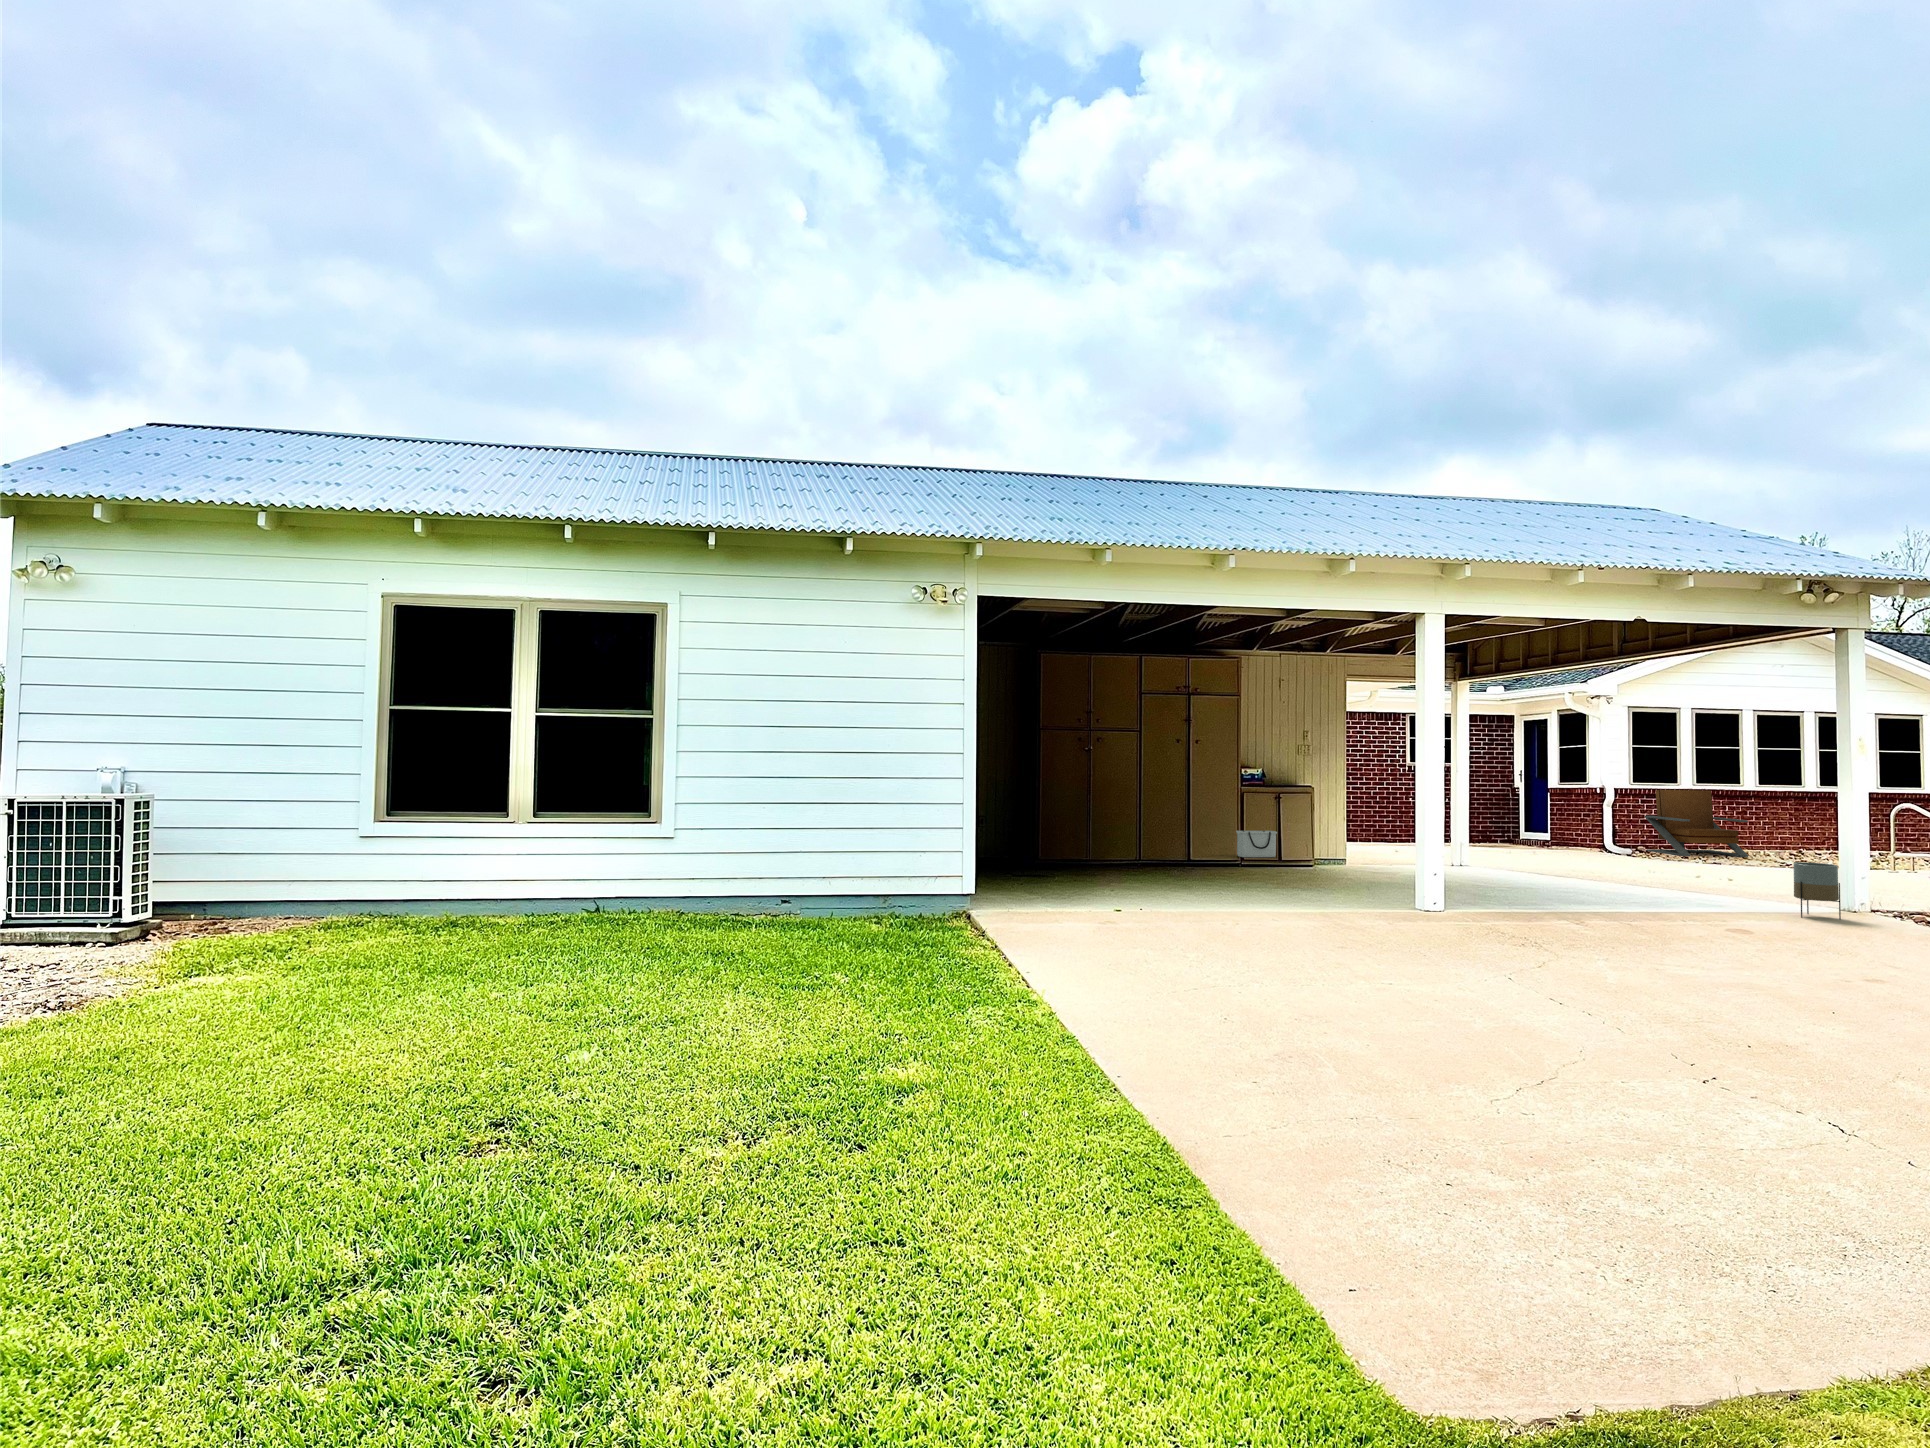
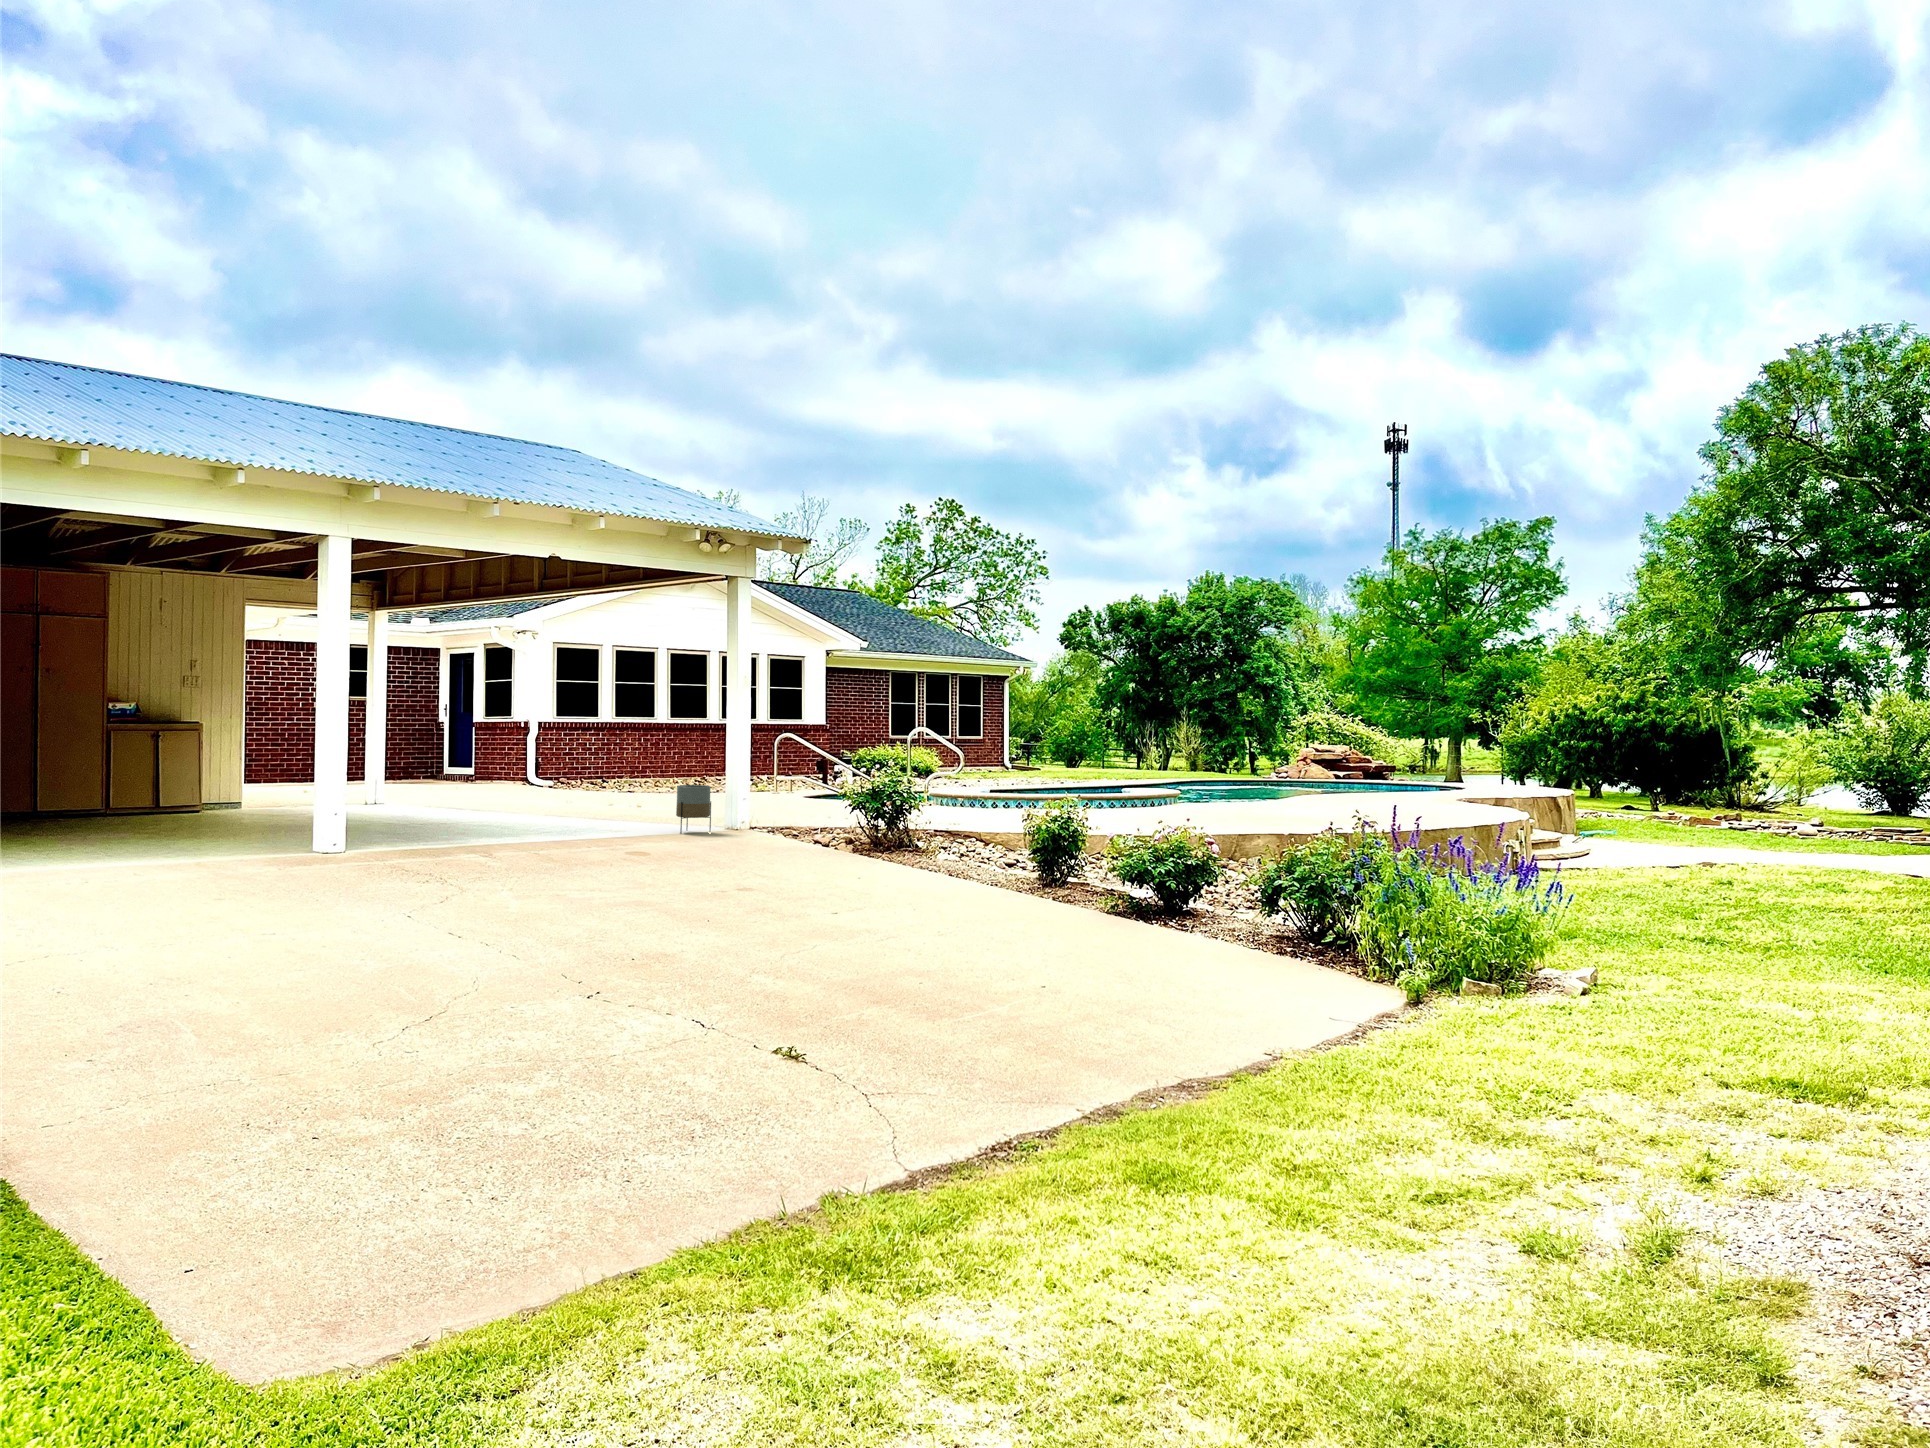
lounge chair: present [1645,790,1748,857] -> none [568,725,659,789]
storage bin: present [1236,831,1277,857] -> none [71,782,133,817]

